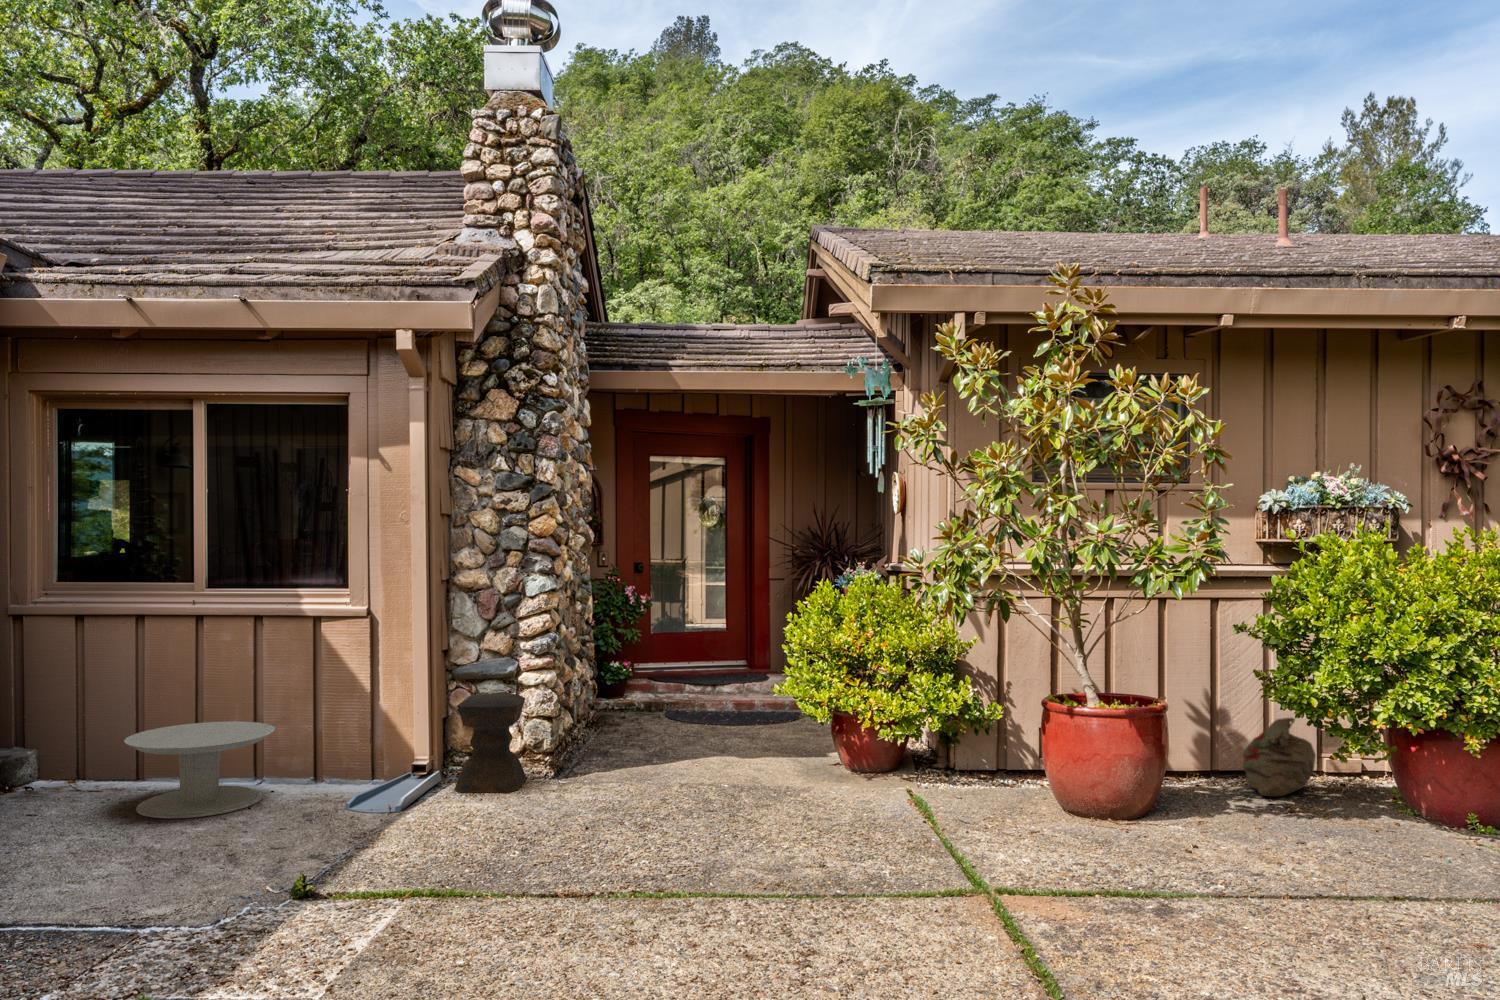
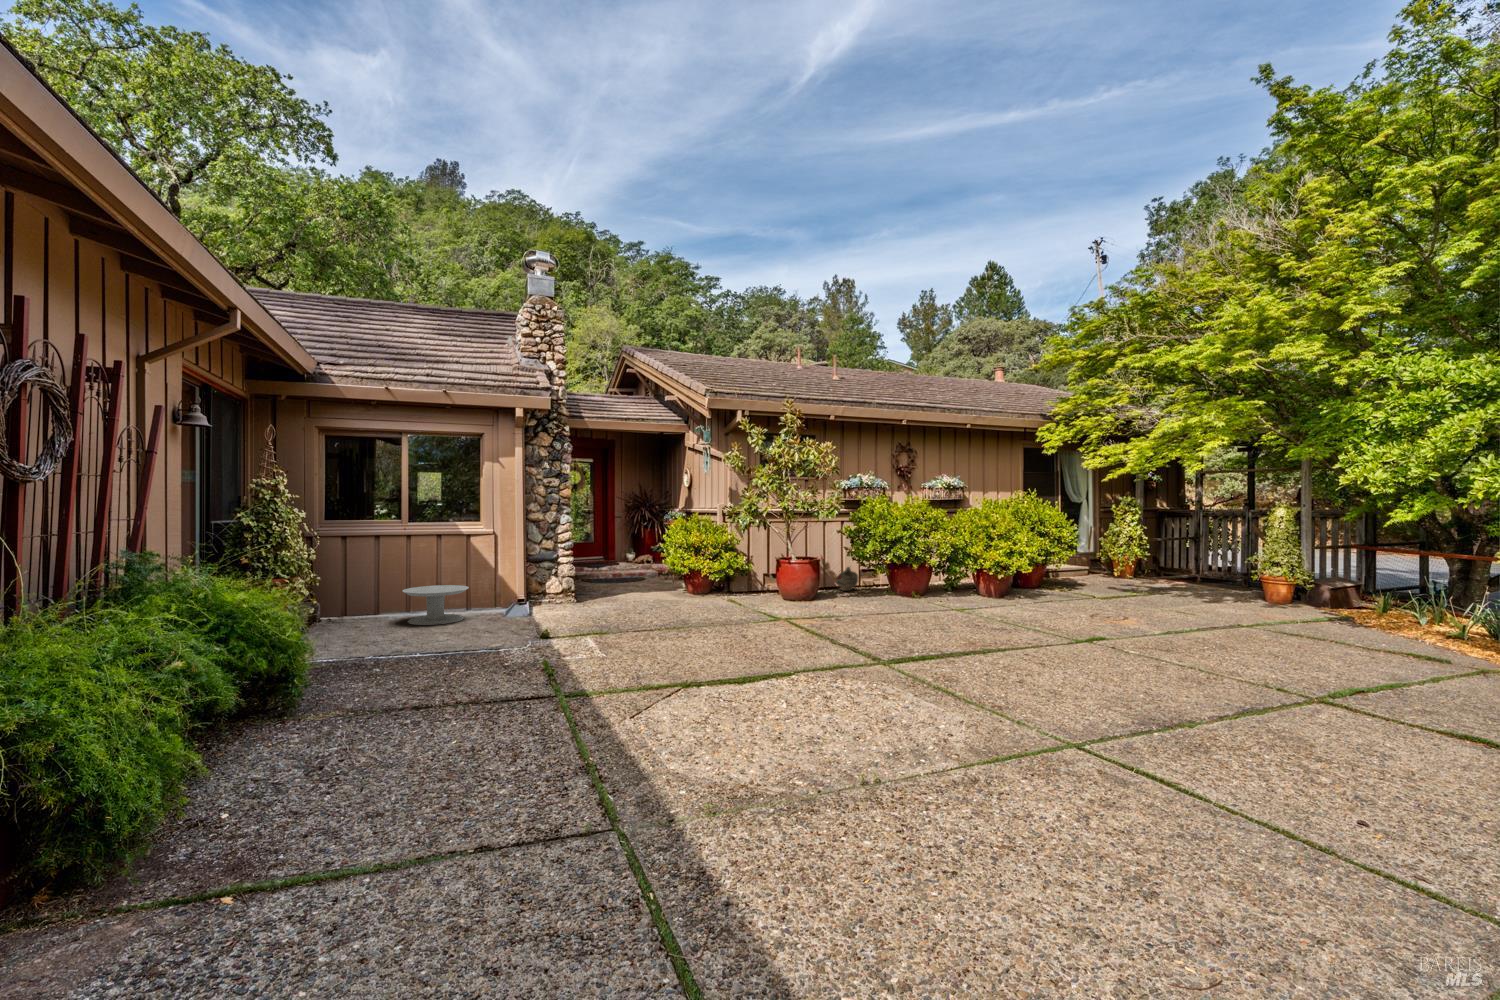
stool: present [454,694,527,792] -> none [541,568,572,610]

